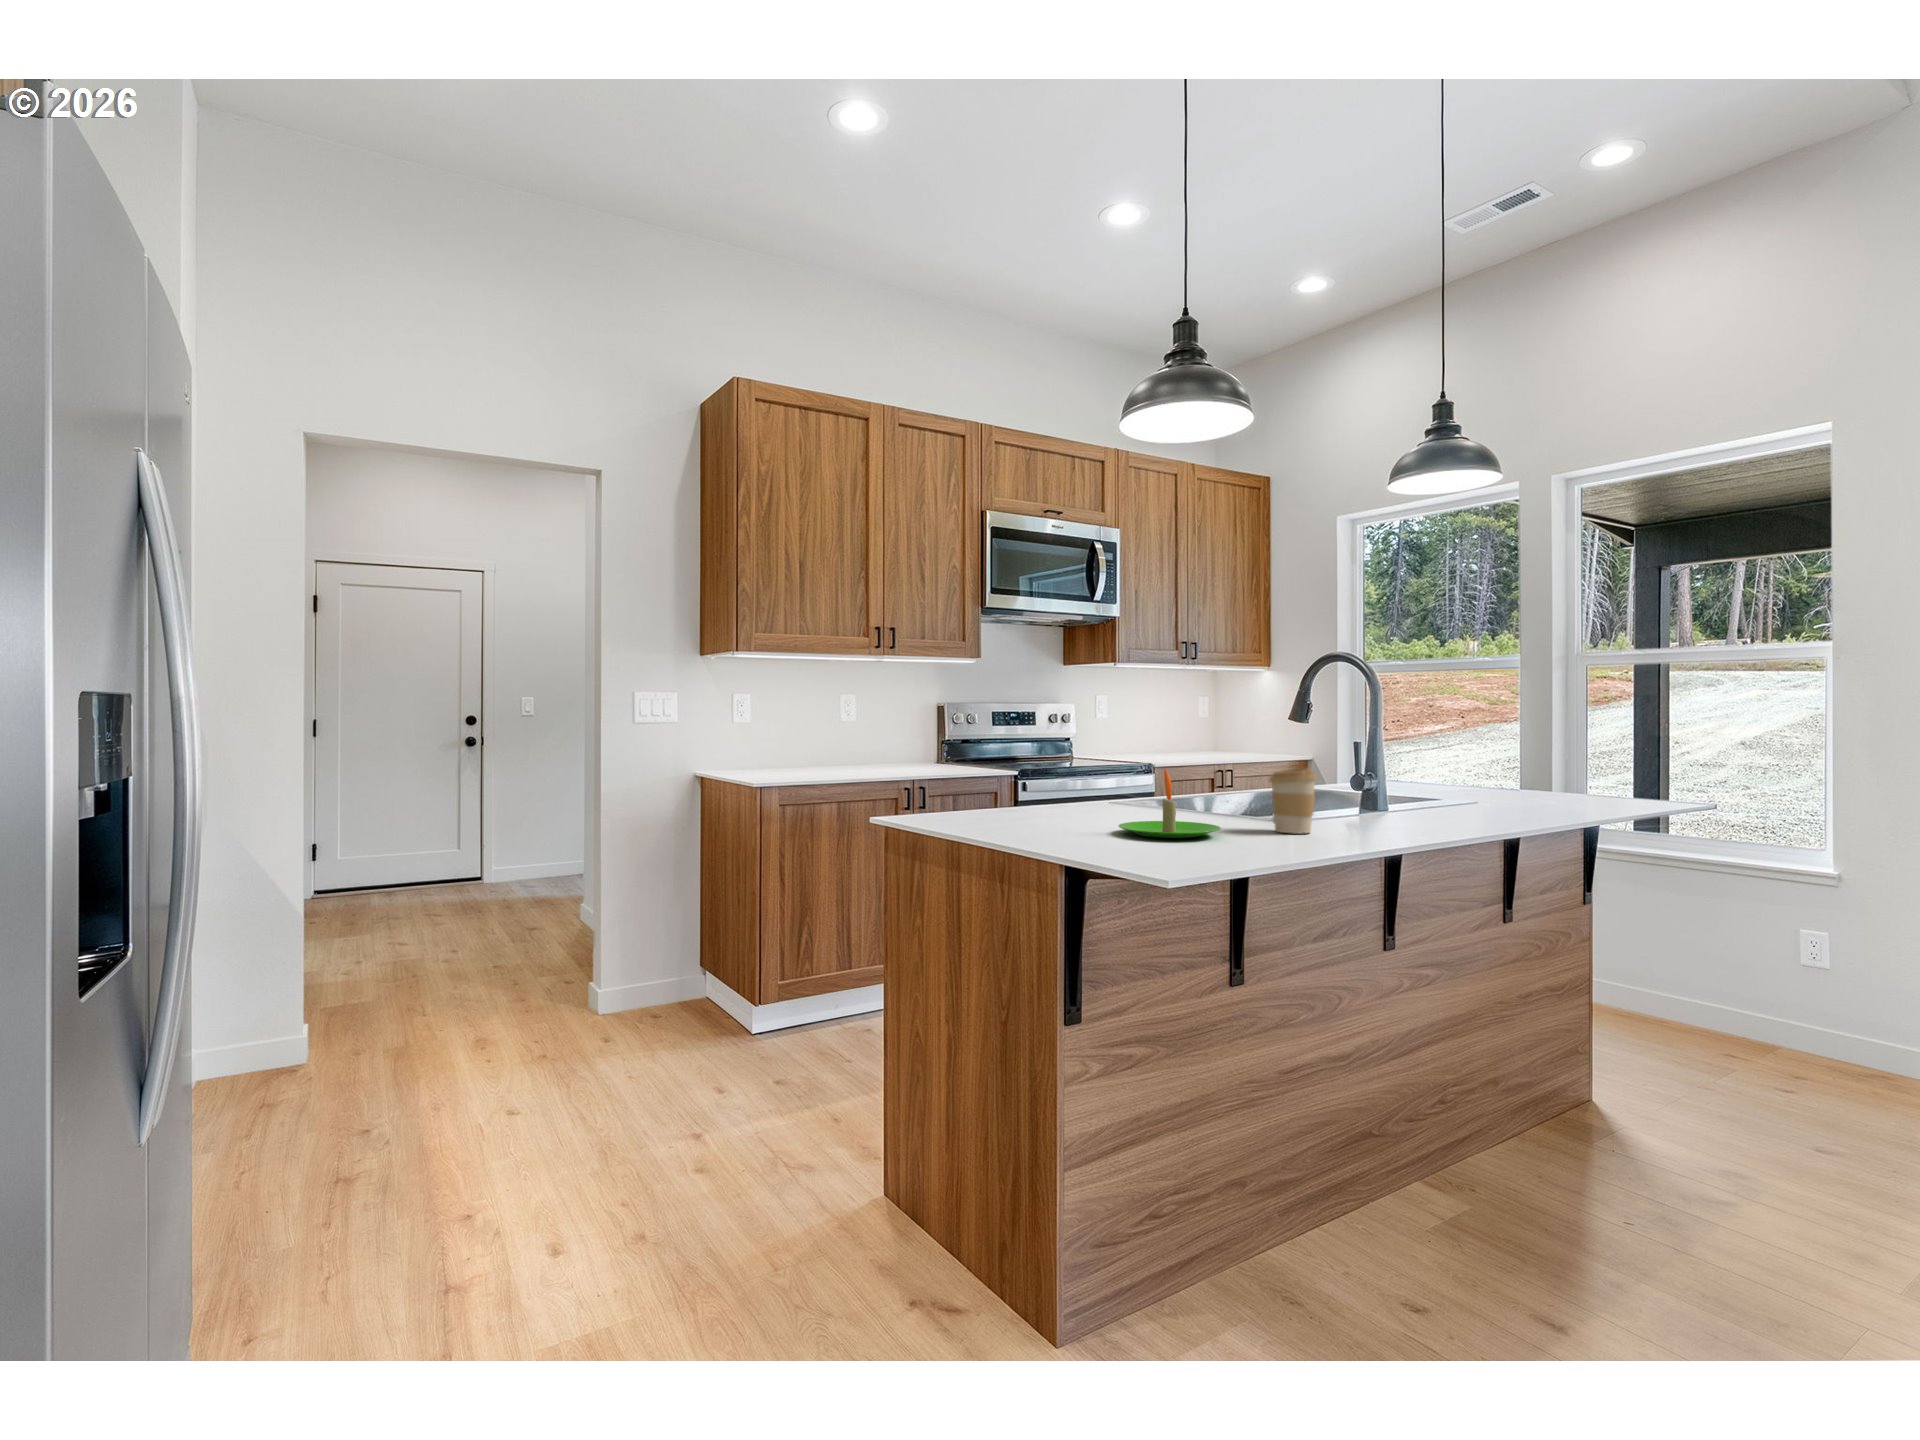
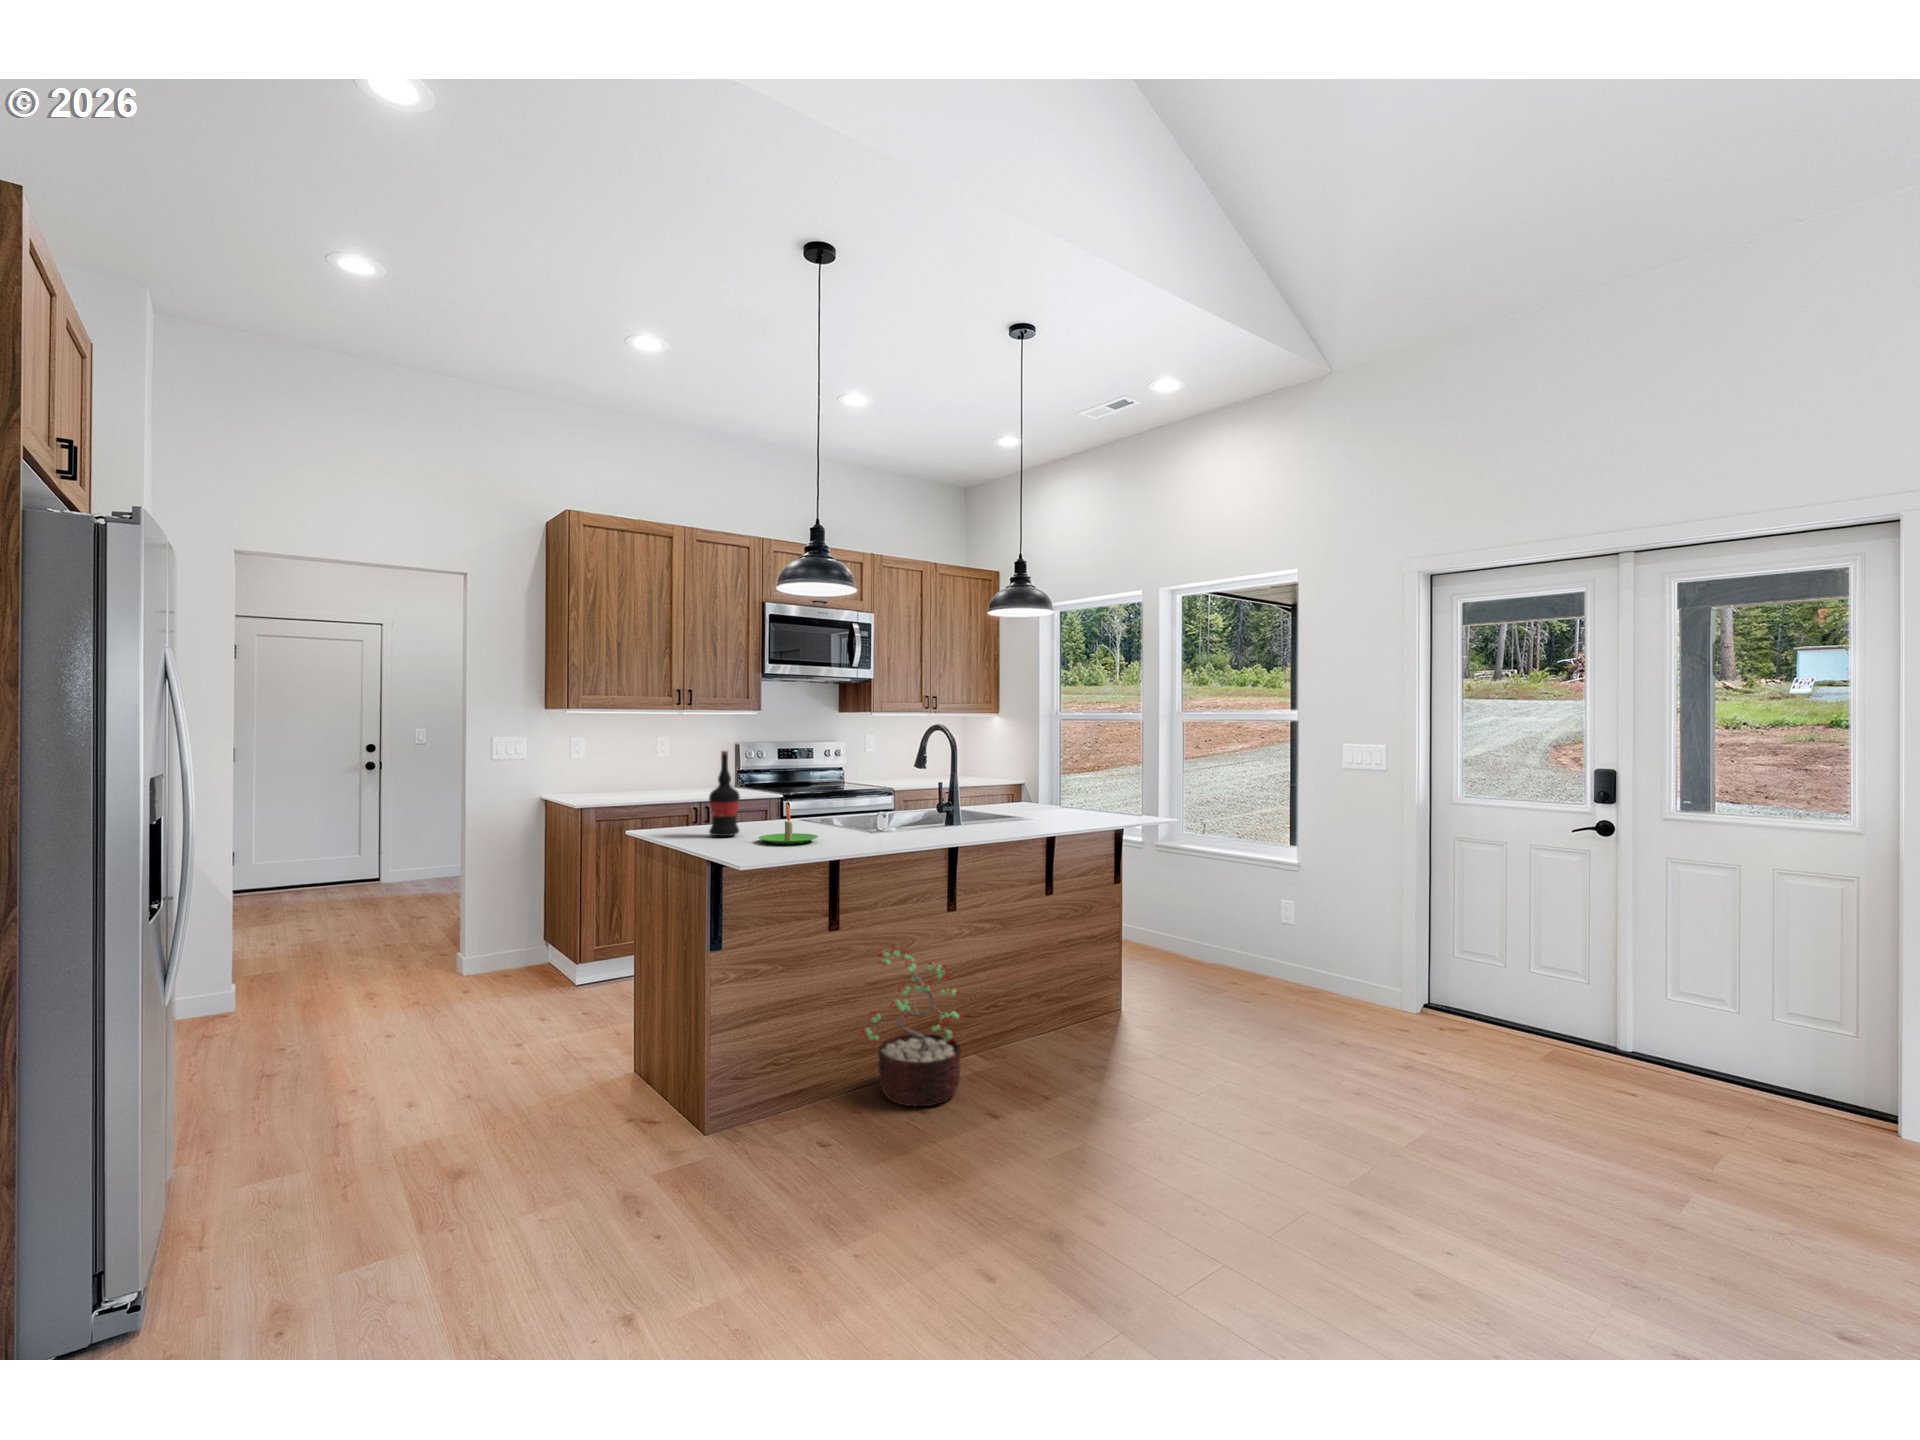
wine bottle: none [1021,684,1070,825] -> present [709,751,740,836]
coffee cup: present [1269,768,1316,834] -> none [854,802,881,840]
decorative plant: none [1290,1010,1482,1302] -> present [860,947,964,1106]

